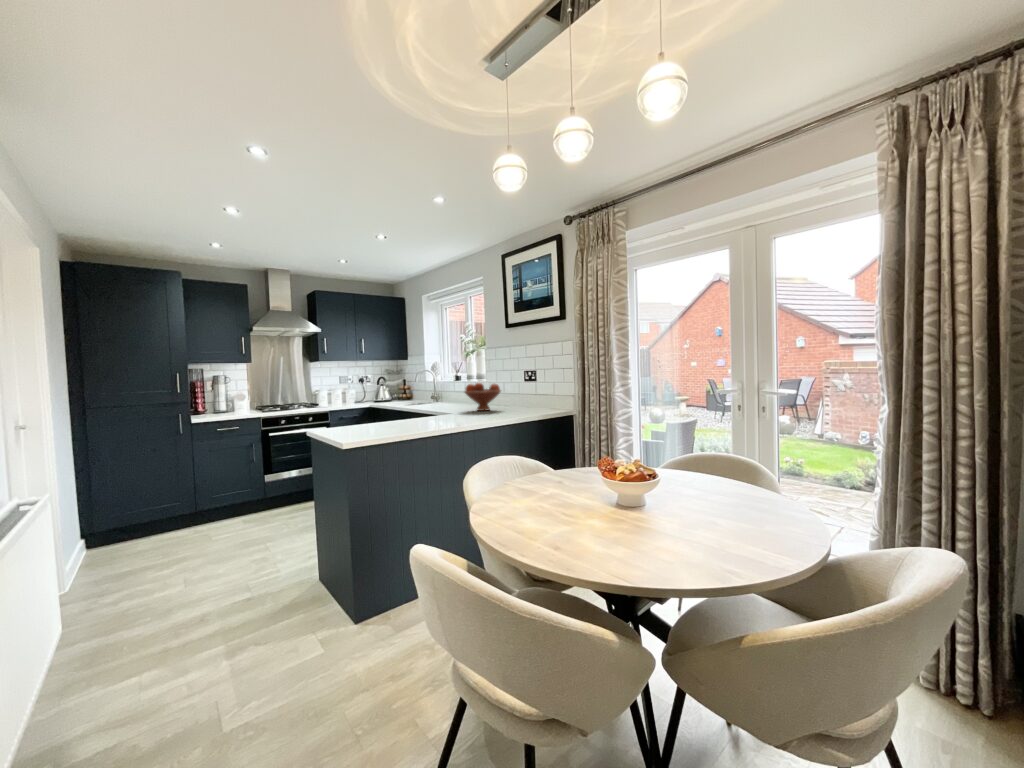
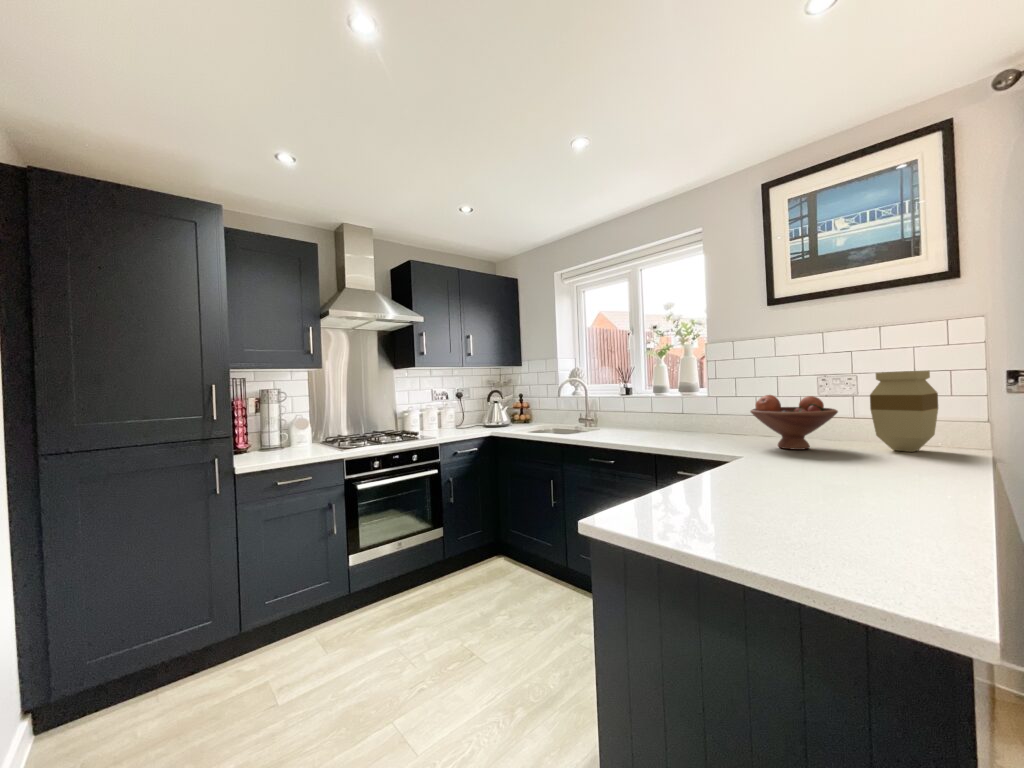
vase: none [511,372,539,411] -> present [870,371,938,452]

